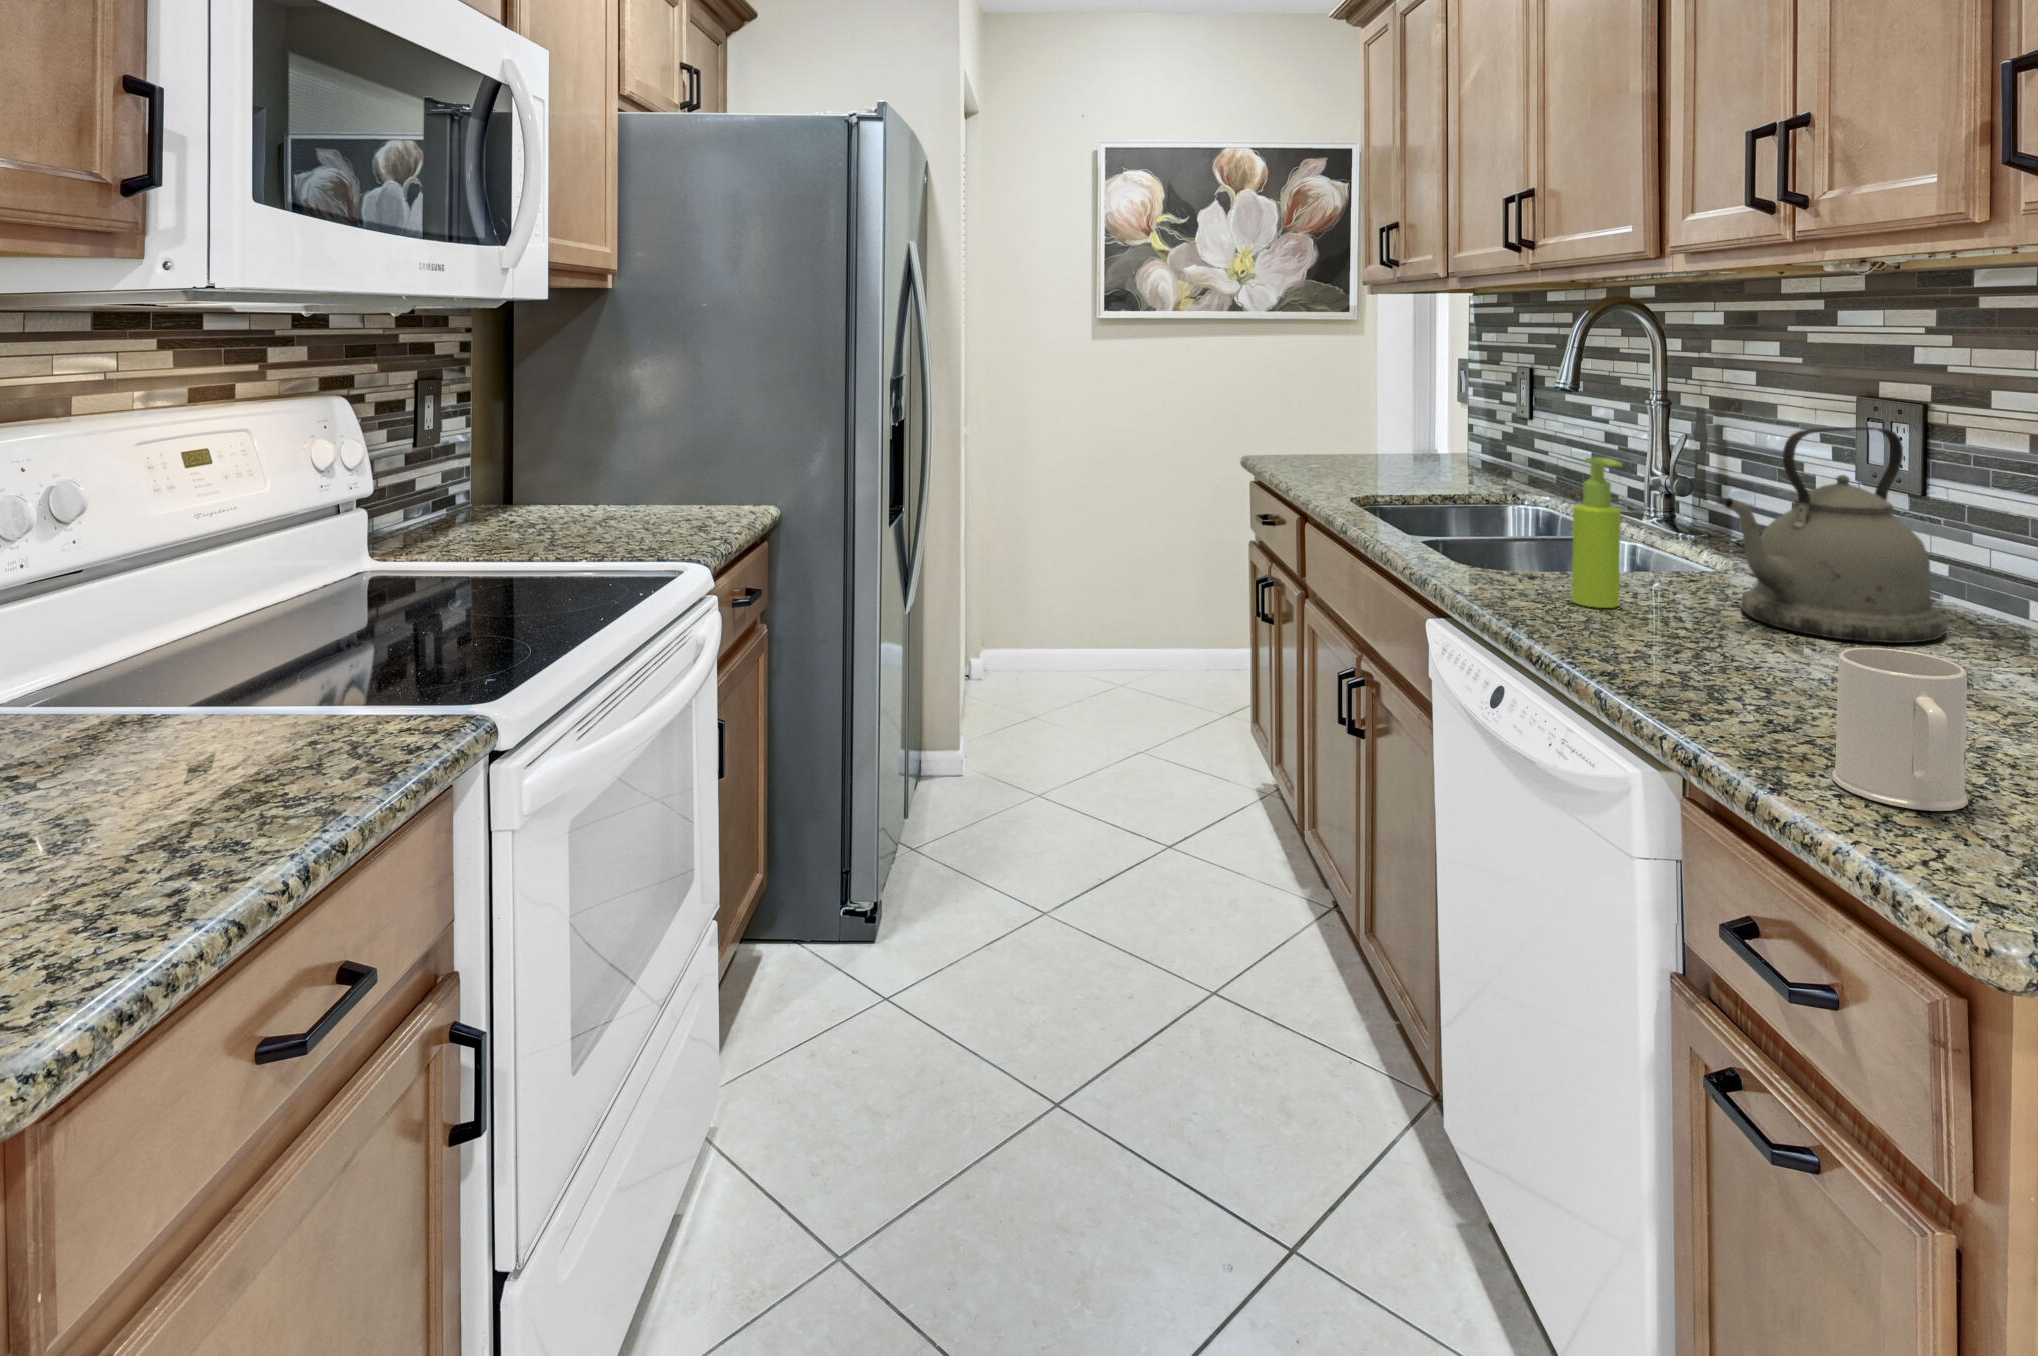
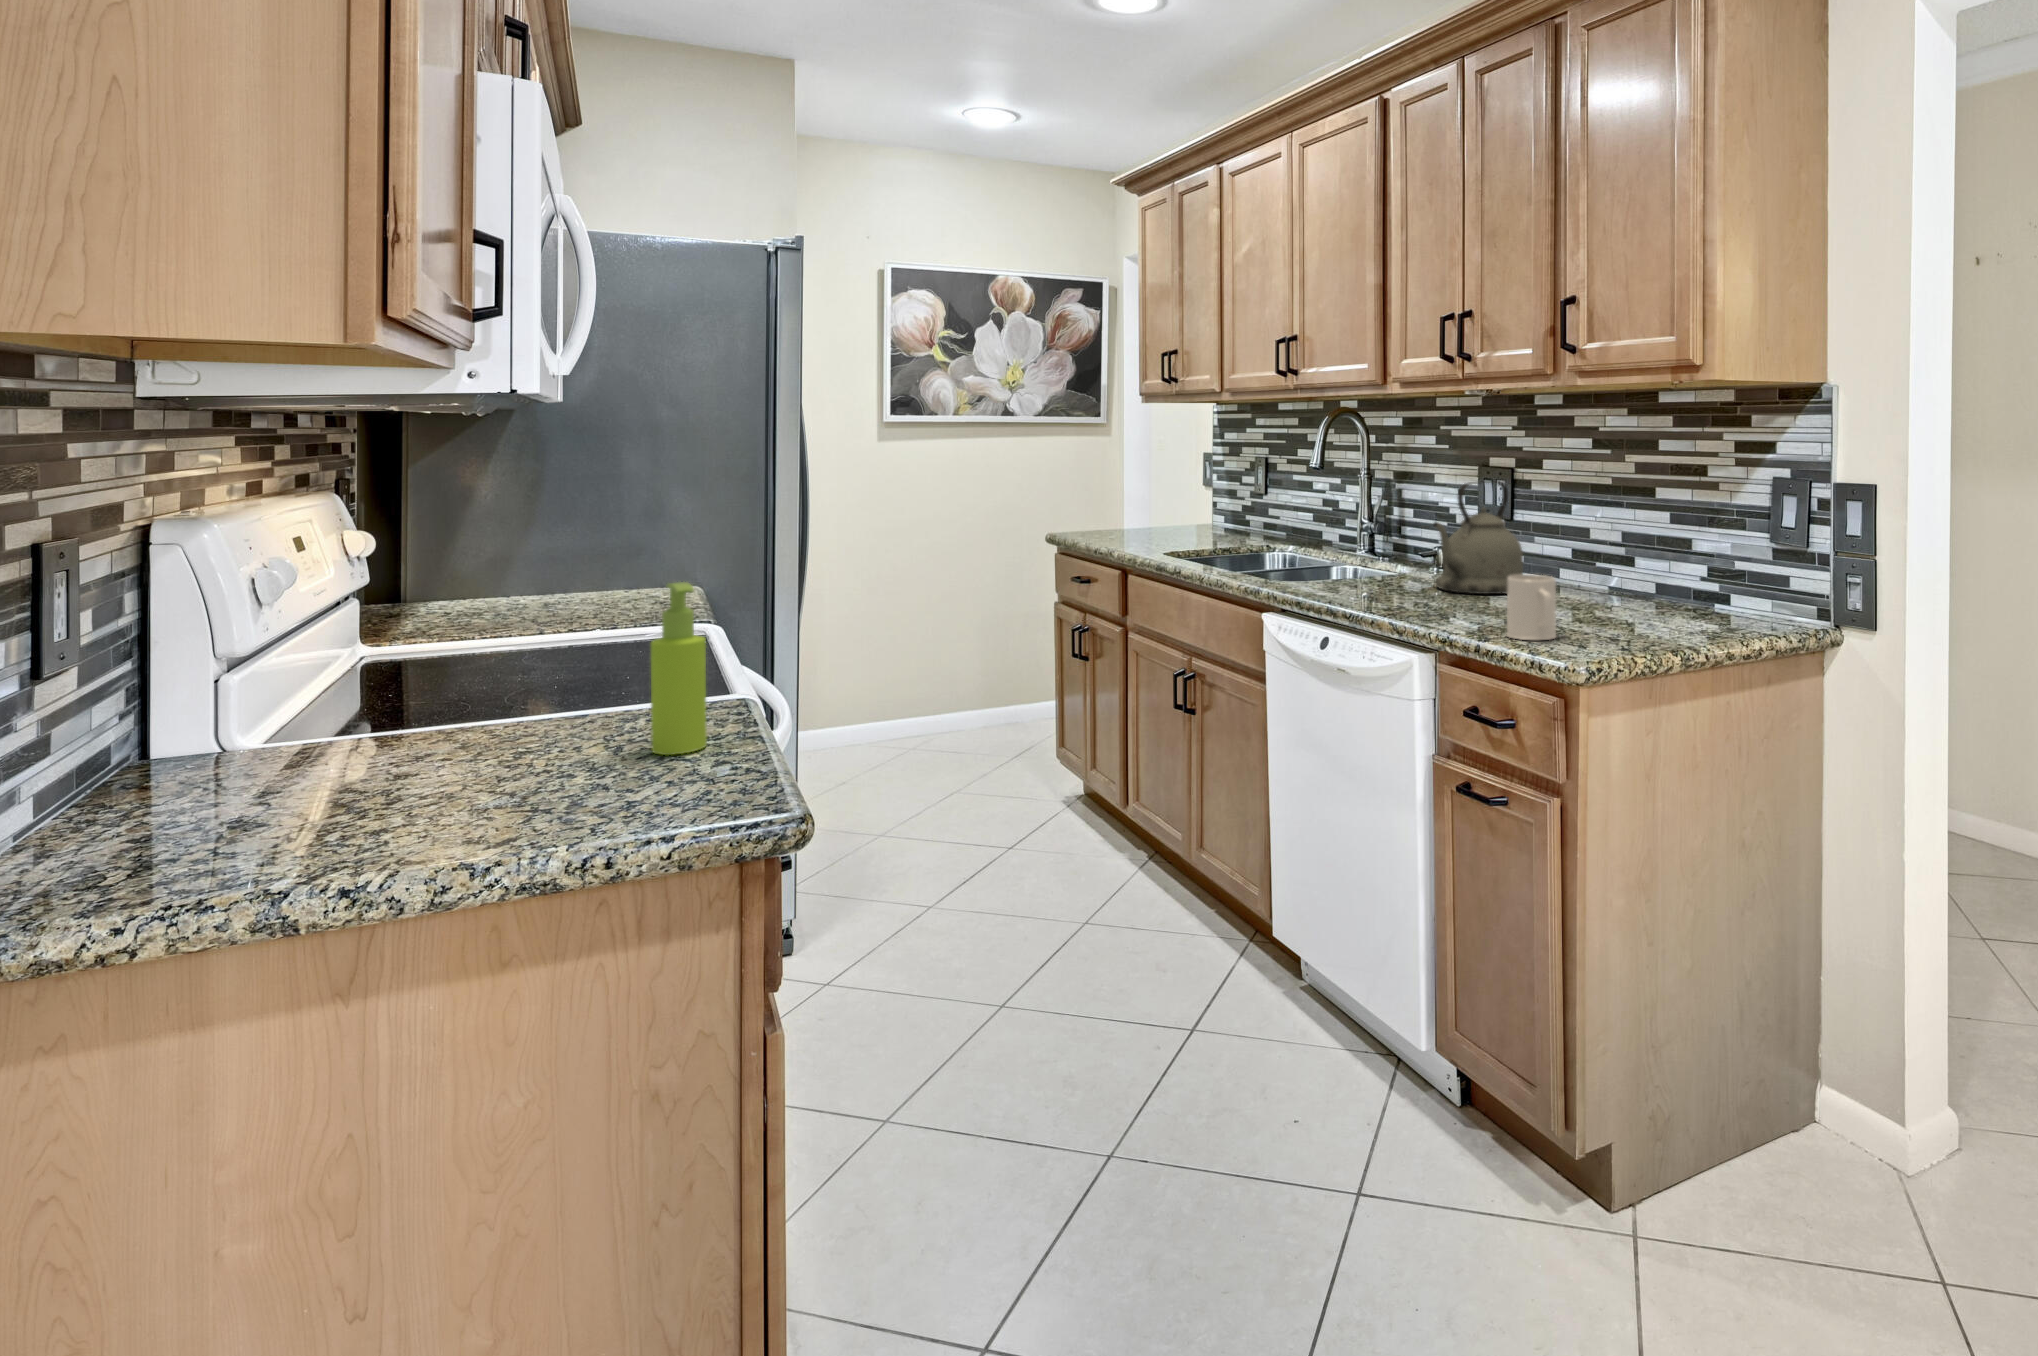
soap dispenser: present [1572,457,1621,608] -> present [651,582,707,755]

